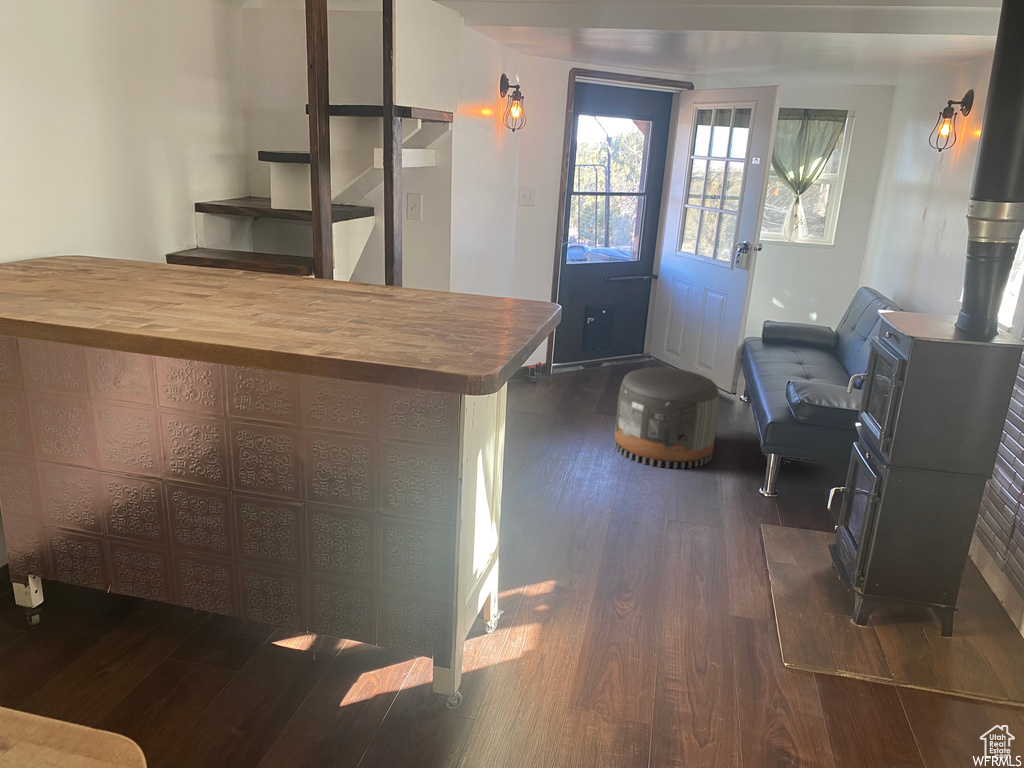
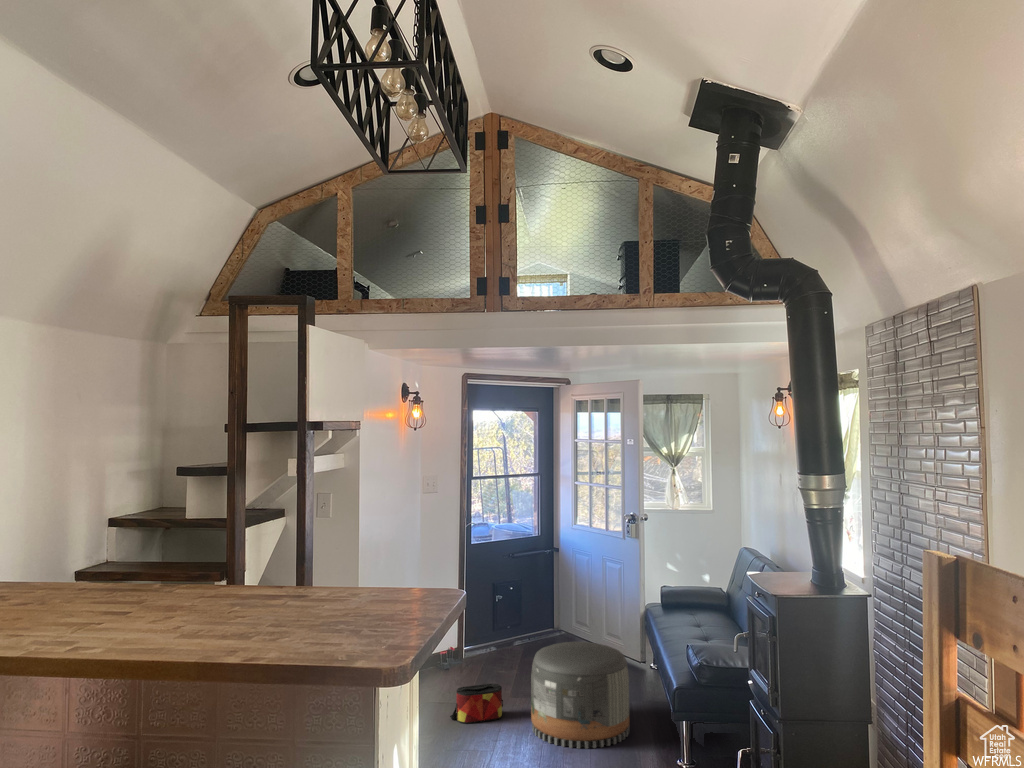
bag: none [535,400,588,434] -> present [450,684,503,724]

